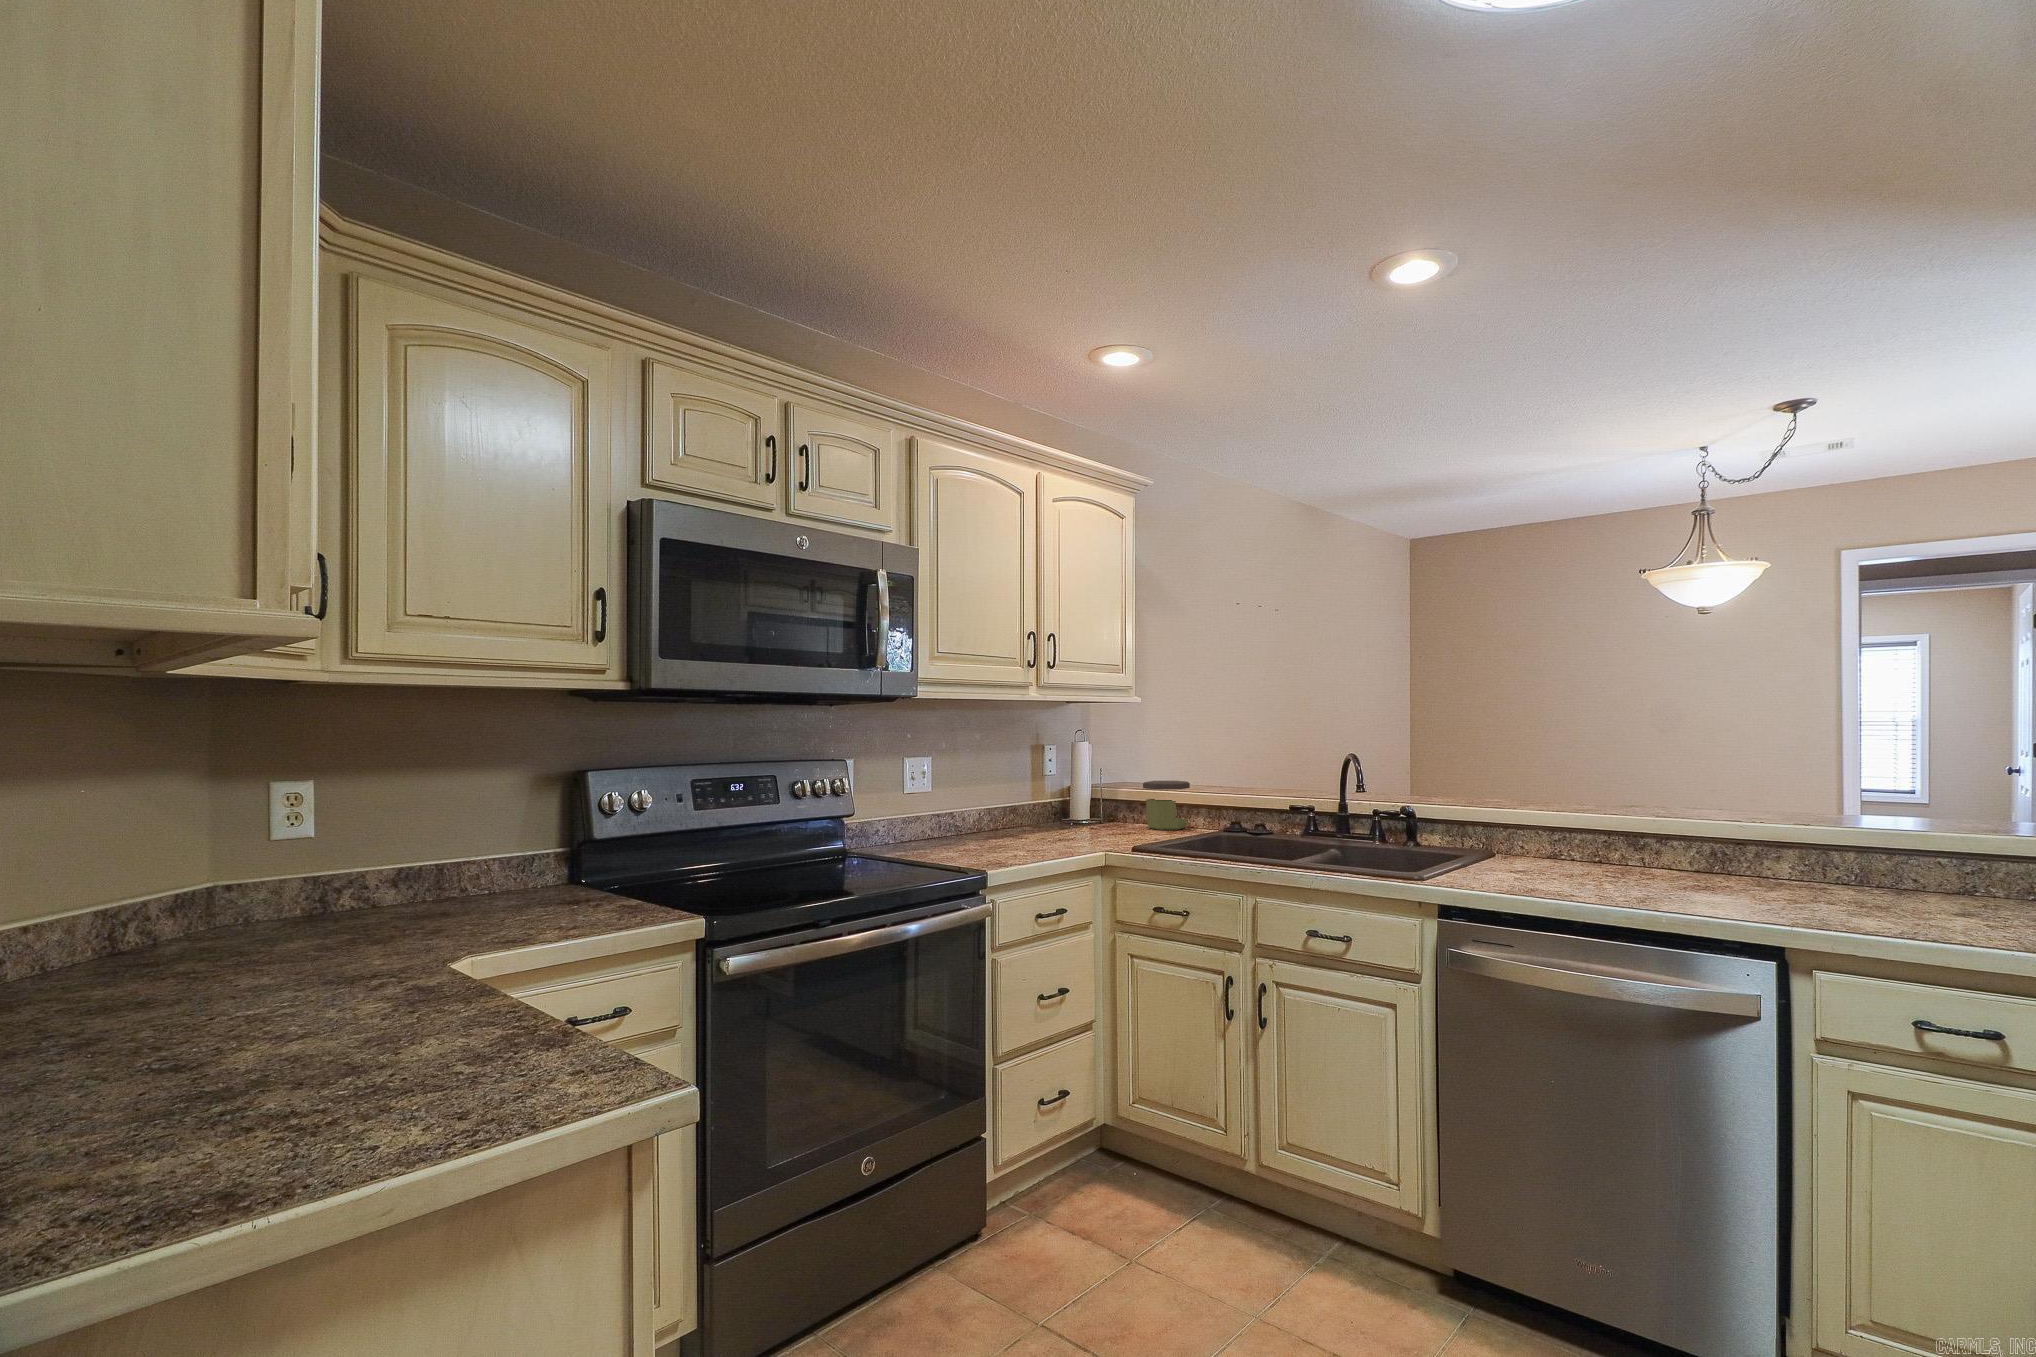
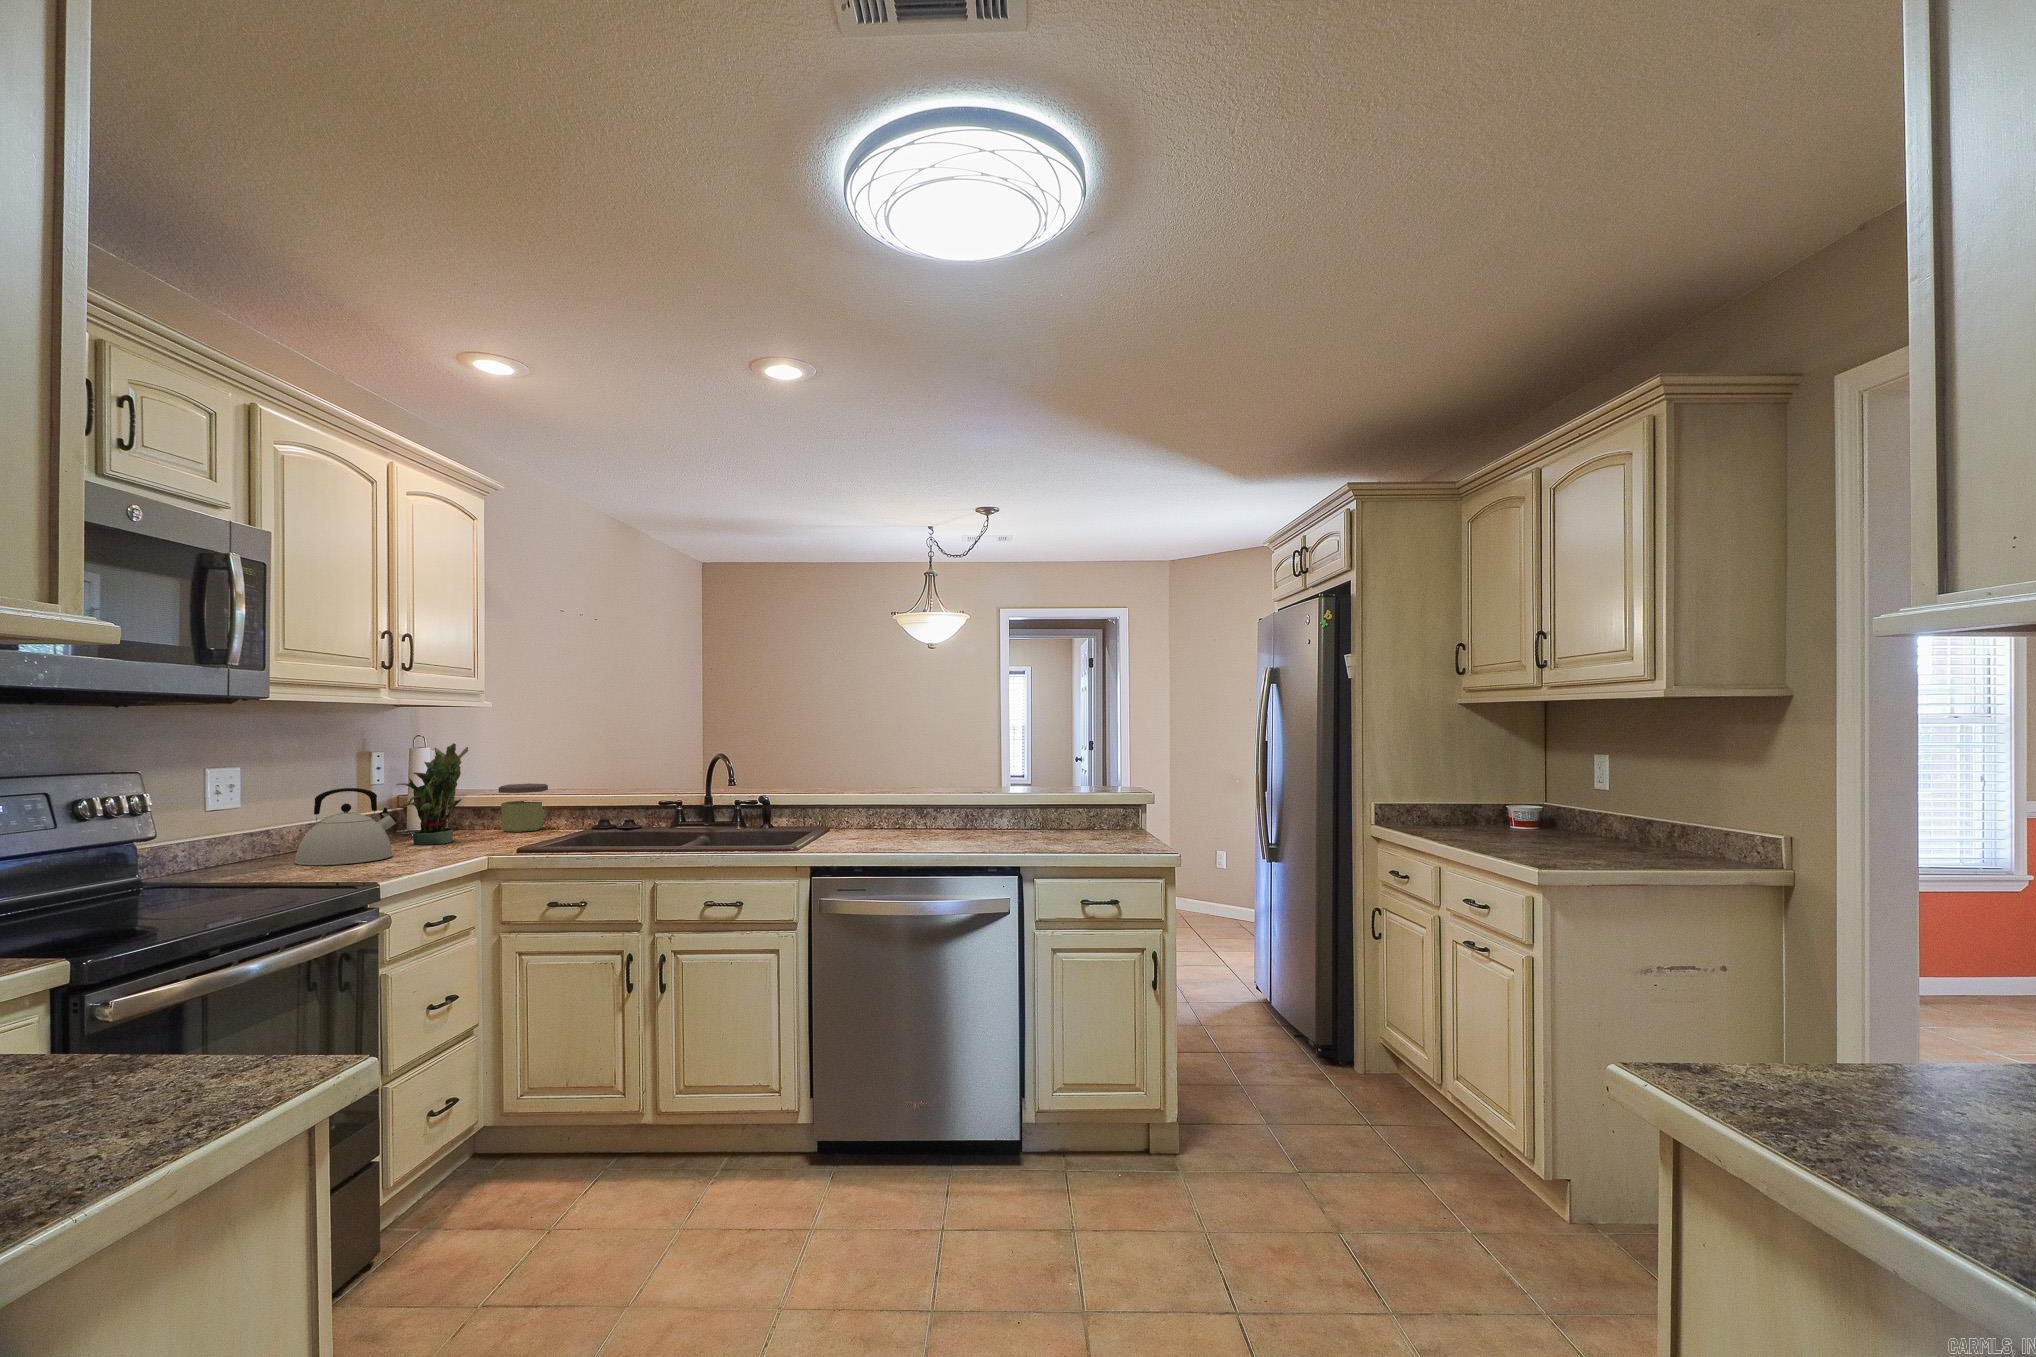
potted plant: none [1046,737,1105,835] -> present [397,743,468,844]
kettle: none [956,776,1032,846] -> present [295,788,397,865]

